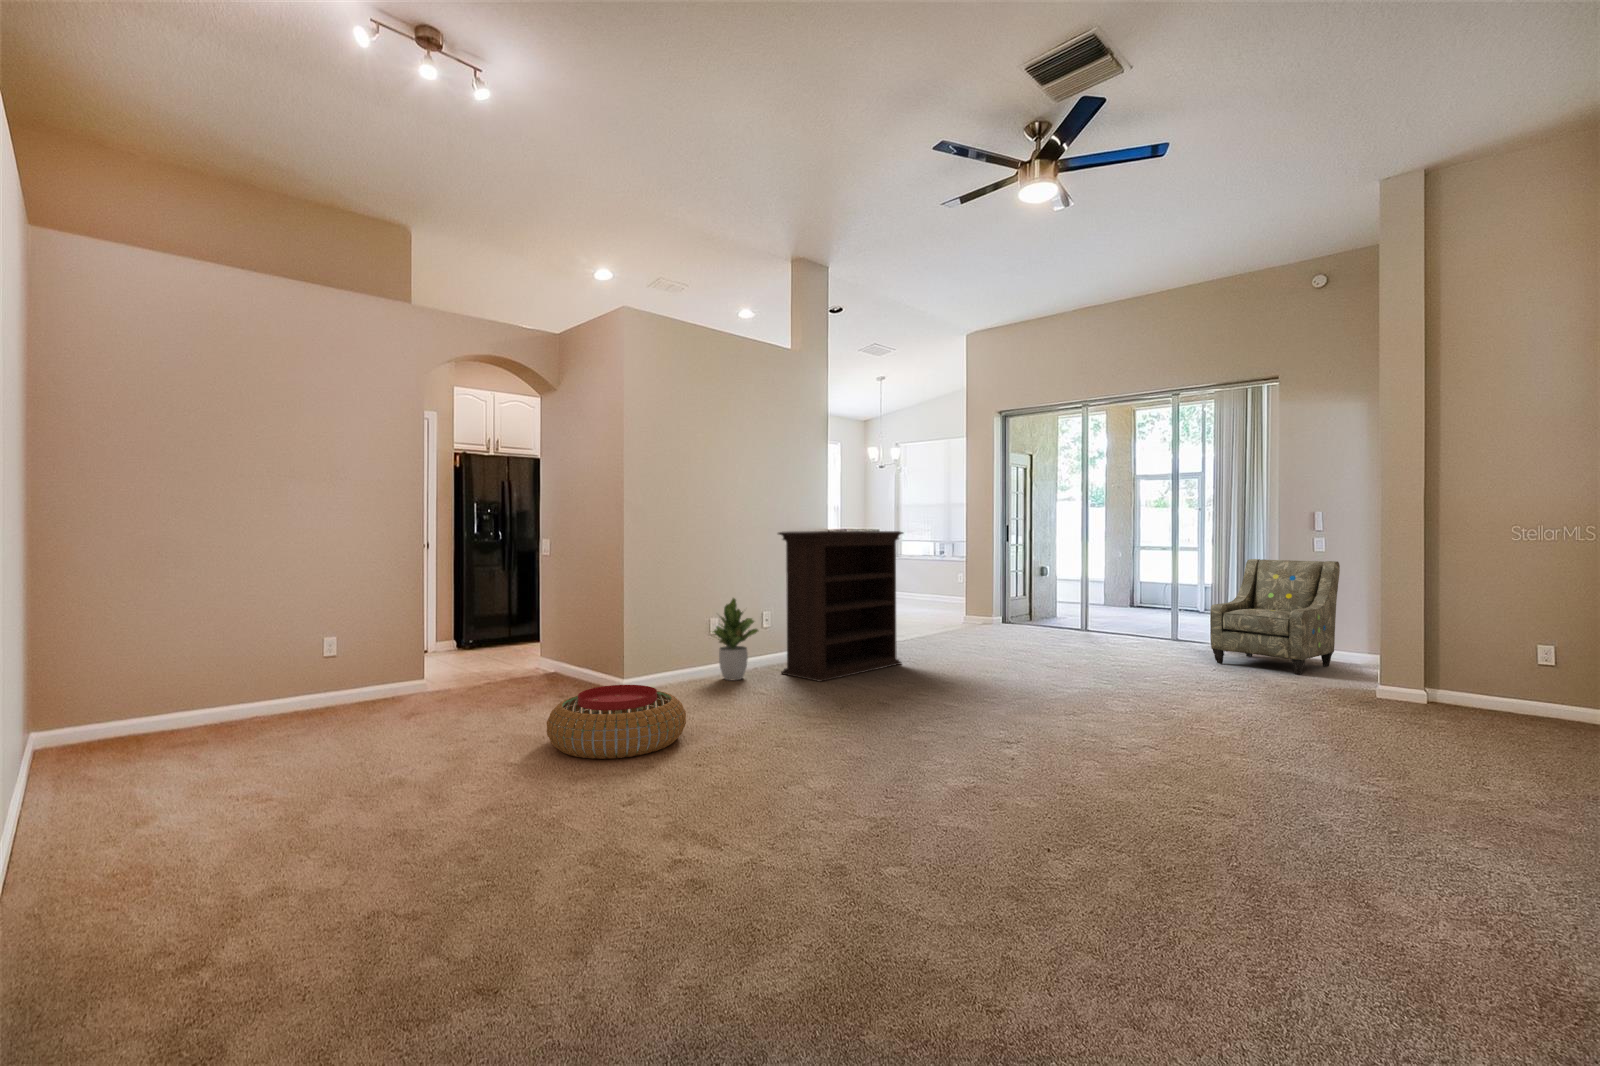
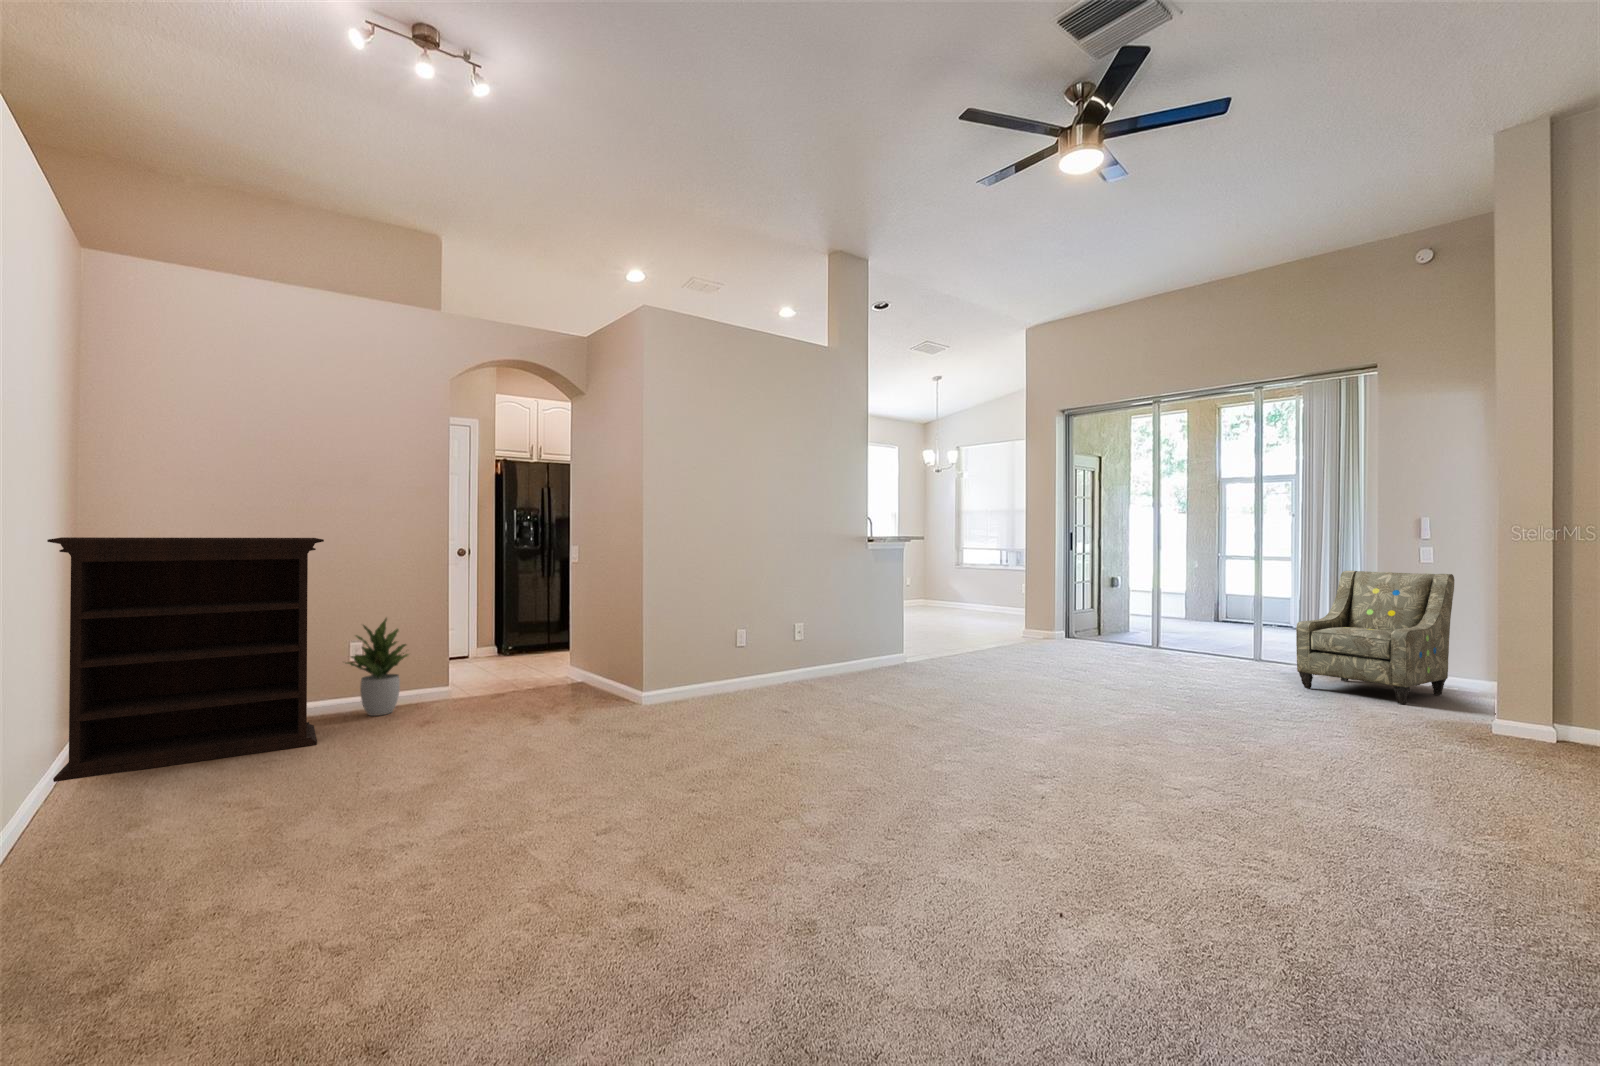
bookshelf: present [778,531,903,682] -> present [47,537,324,782]
potted plant: present [712,598,758,680] -> present [347,618,408,716]
pouf: present [547,685,686,759] -> none [545,699,691,778]

